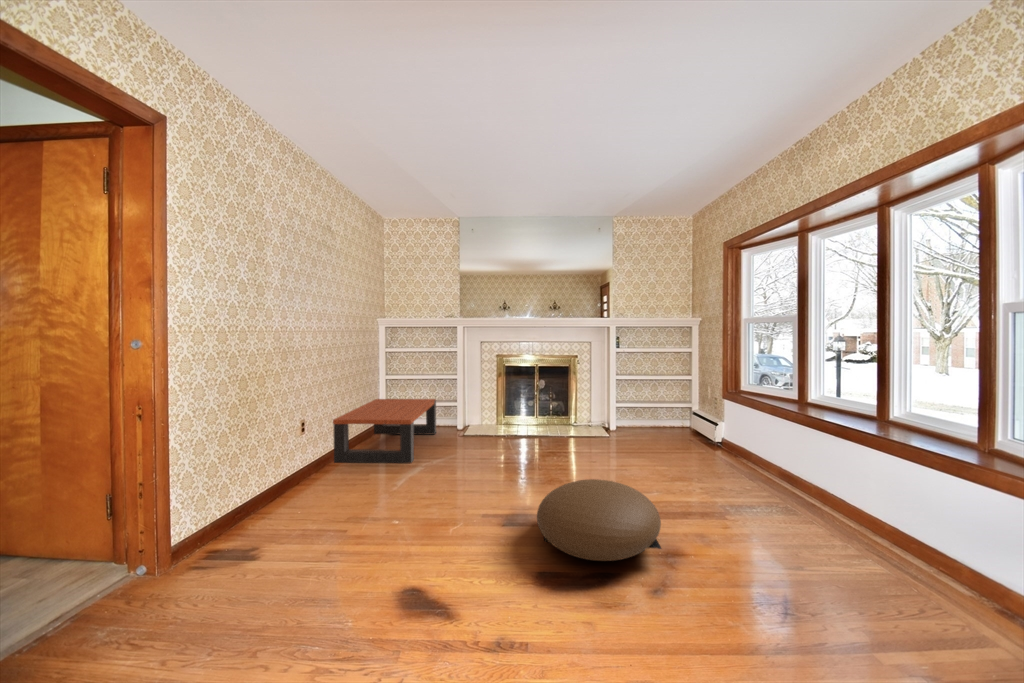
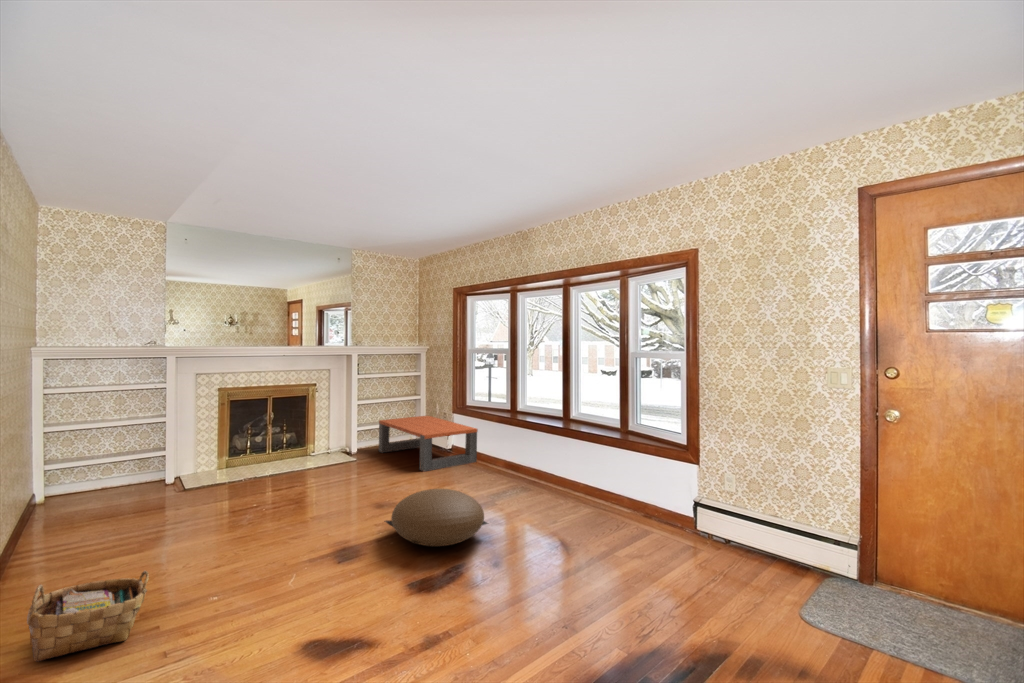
coffee table: present [333,399,436,463] -> present [379,416,478,471]
woven basket: none [229,479,313,542] -> present [27,571,149,662]

